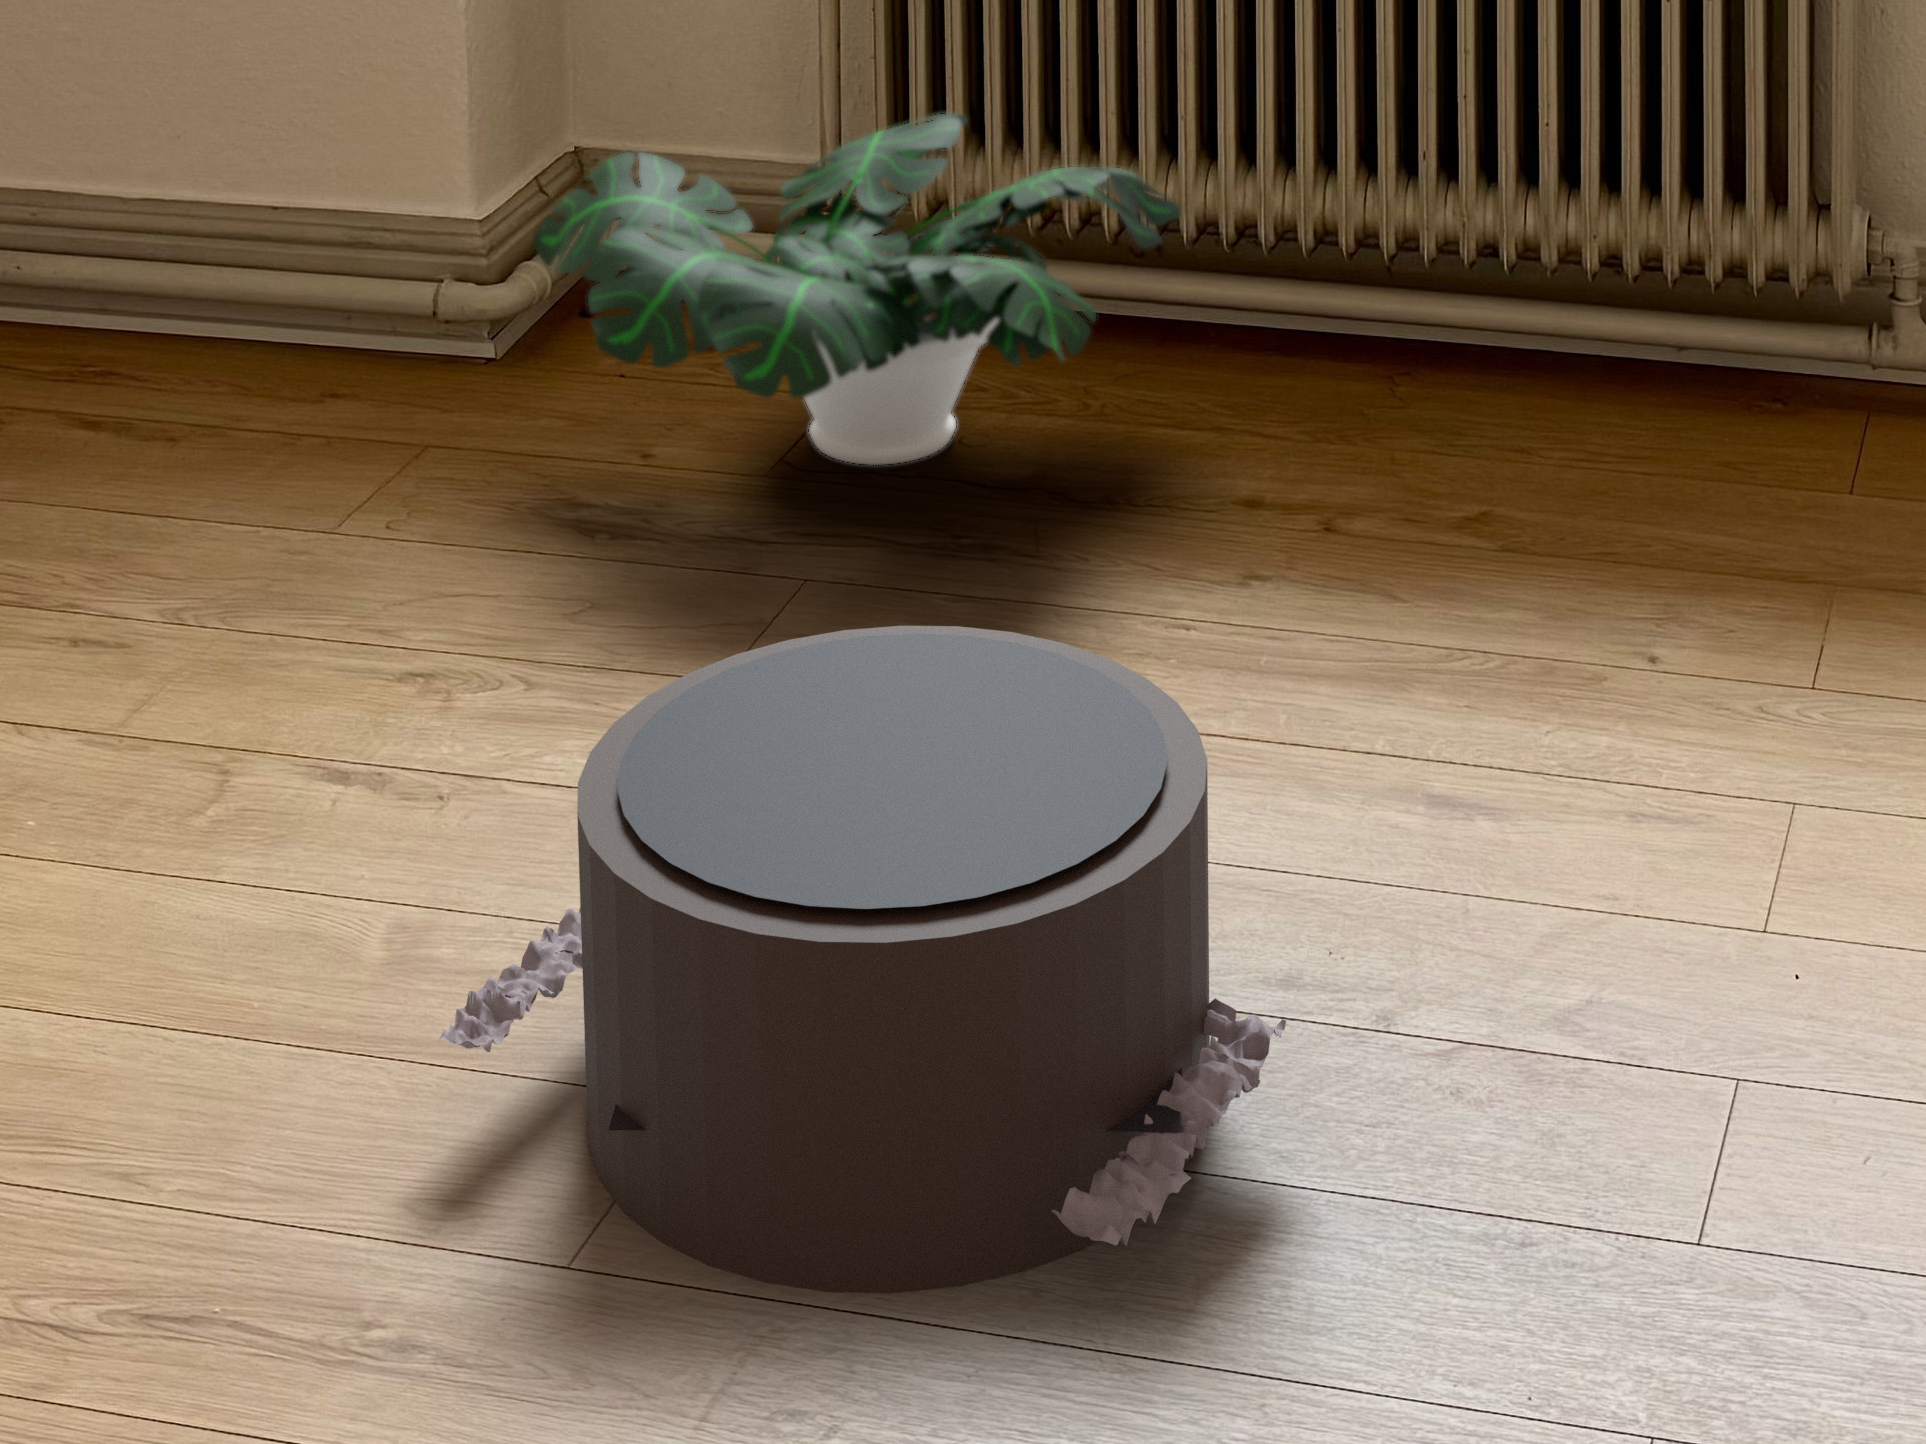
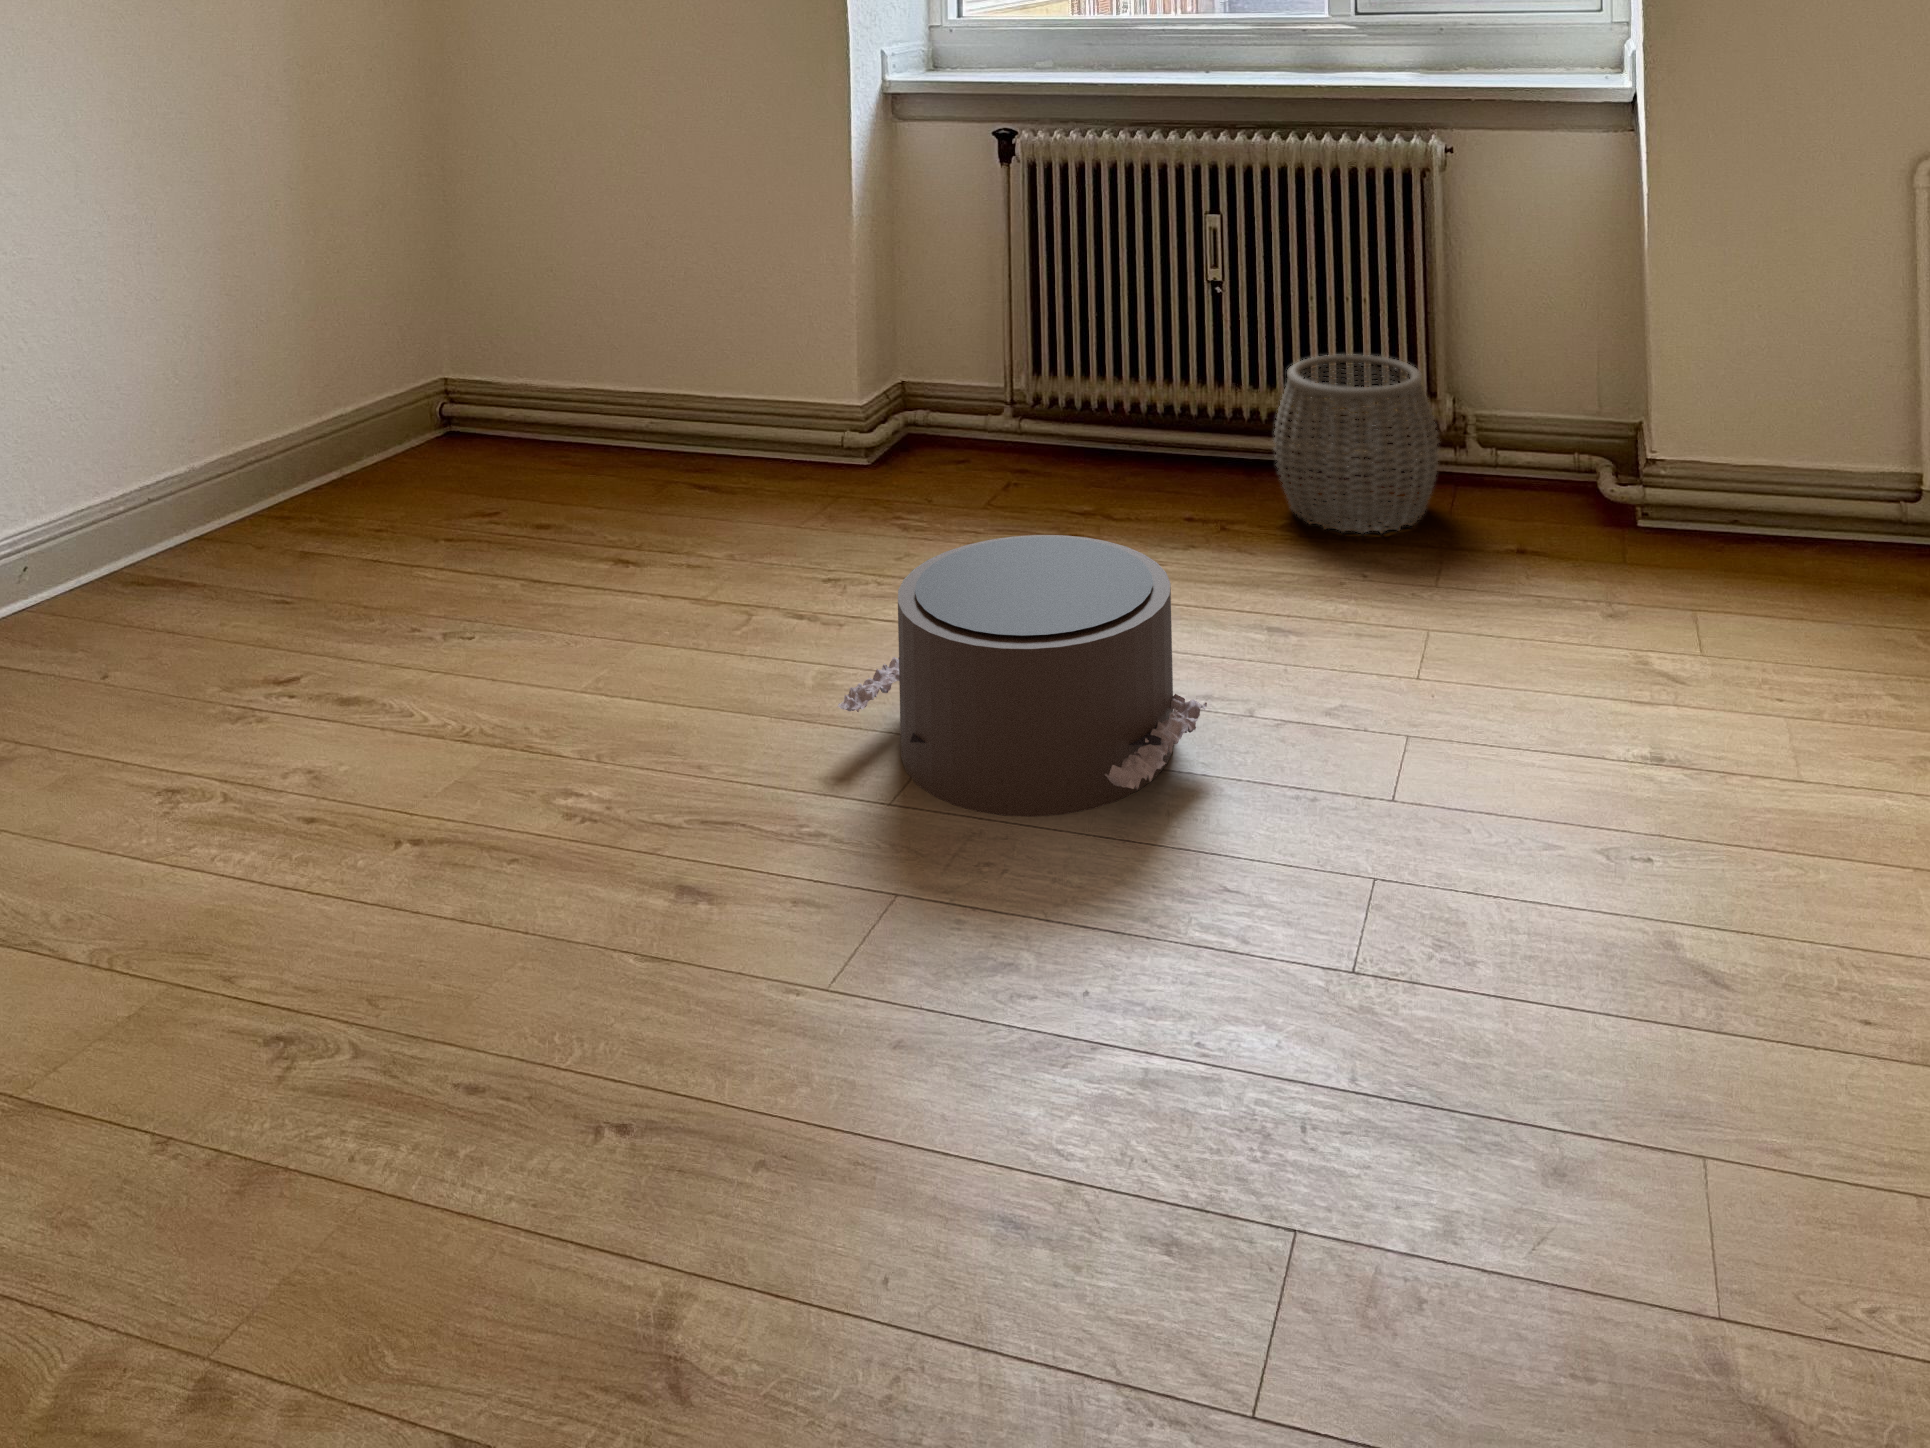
potted plant: present [534,114,1181,465] -> none [882,356,1156,504]
woven basket: none [1452,124,1834,546] -> present [1274,354,1439,534]

